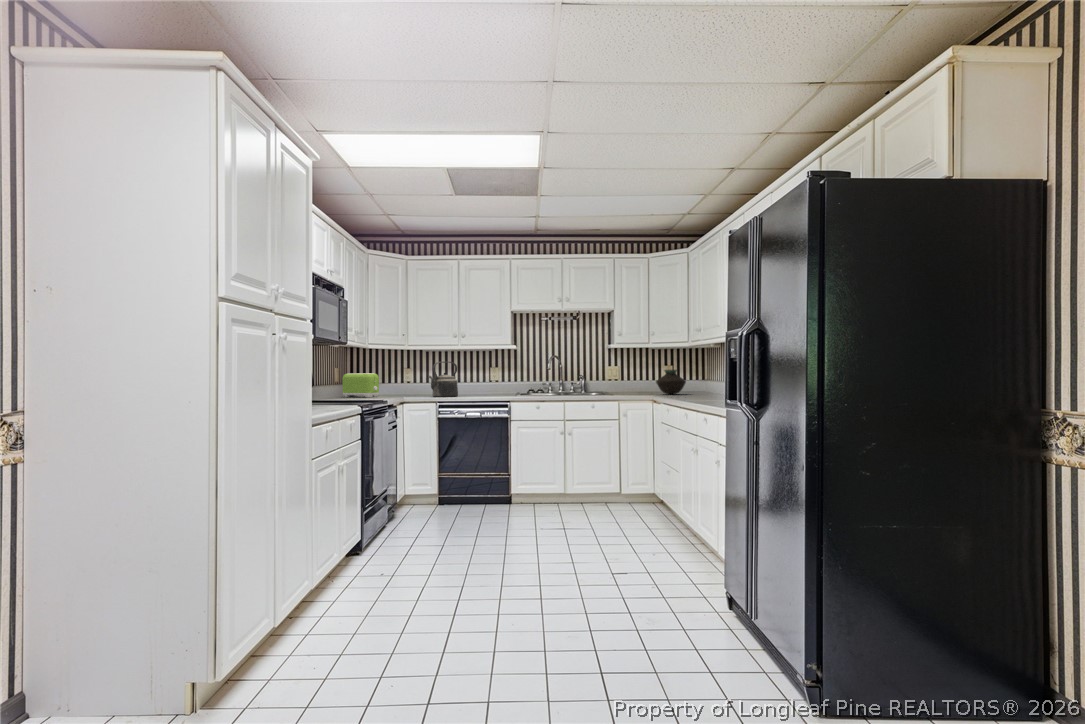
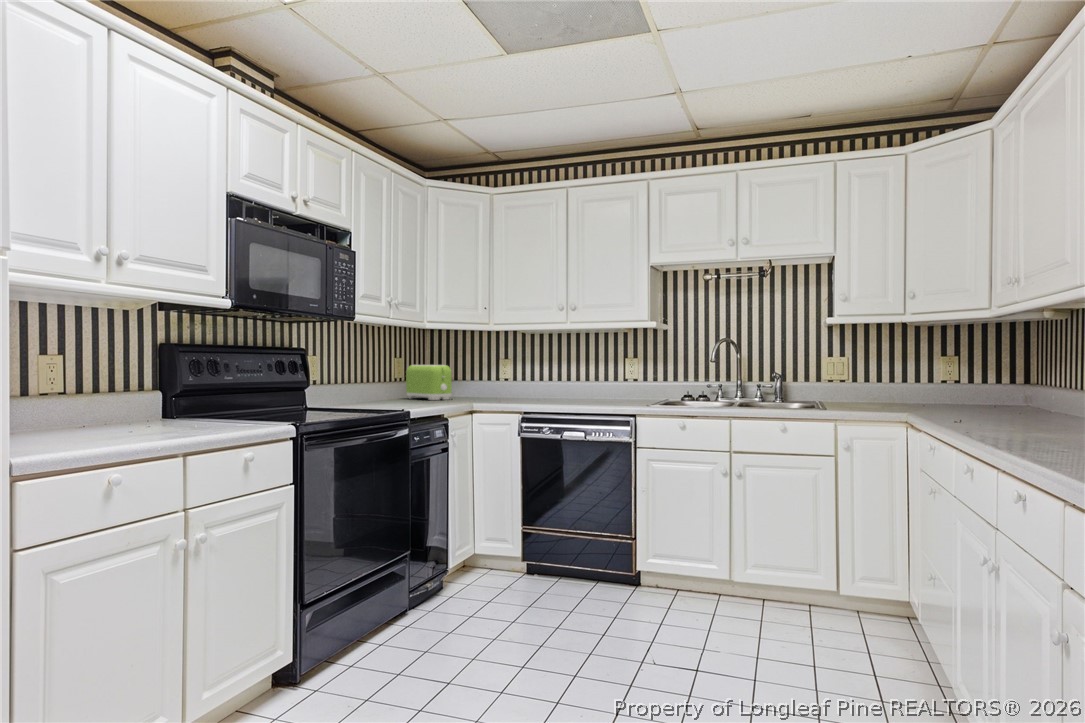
kettle: present [429,362,458,397] -> none [511,348,560,403]
vase: present [656,370,686,394] -> none [917,364,984,413]

